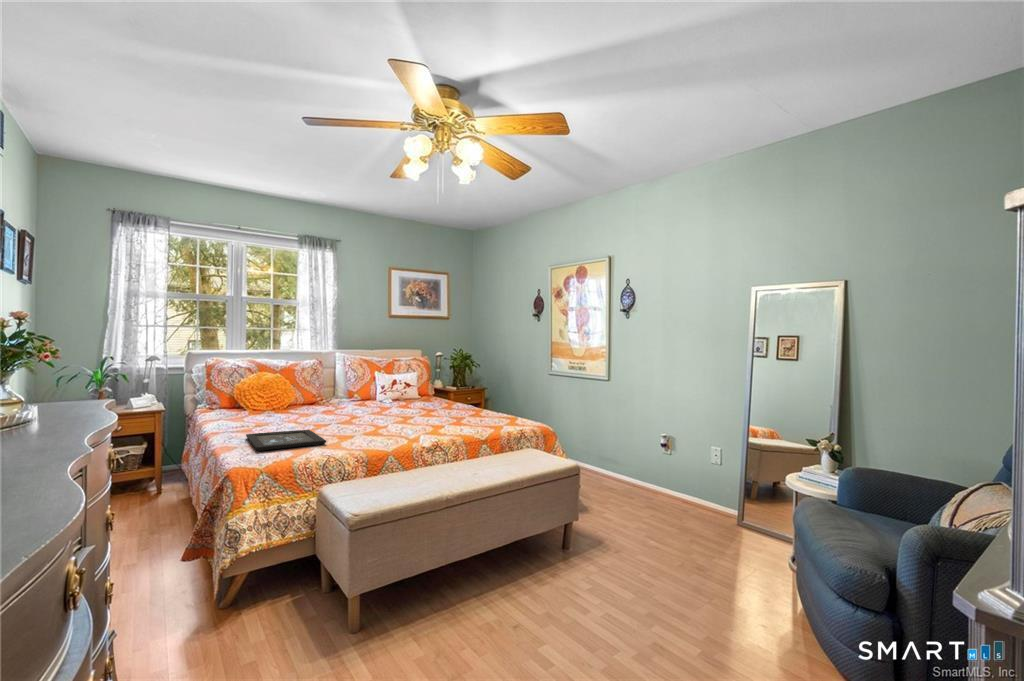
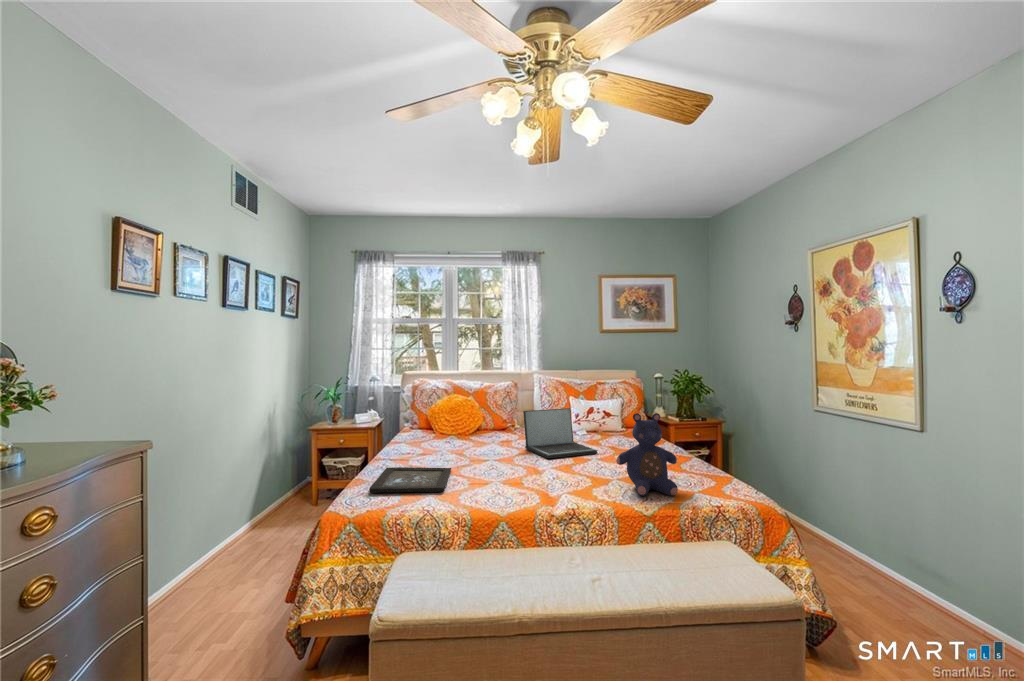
teddy bear: none [455,373,499,431] -> present [616,413,678,496]
laptop: none [352,379,418,418] -> present [523,408,598,458]

